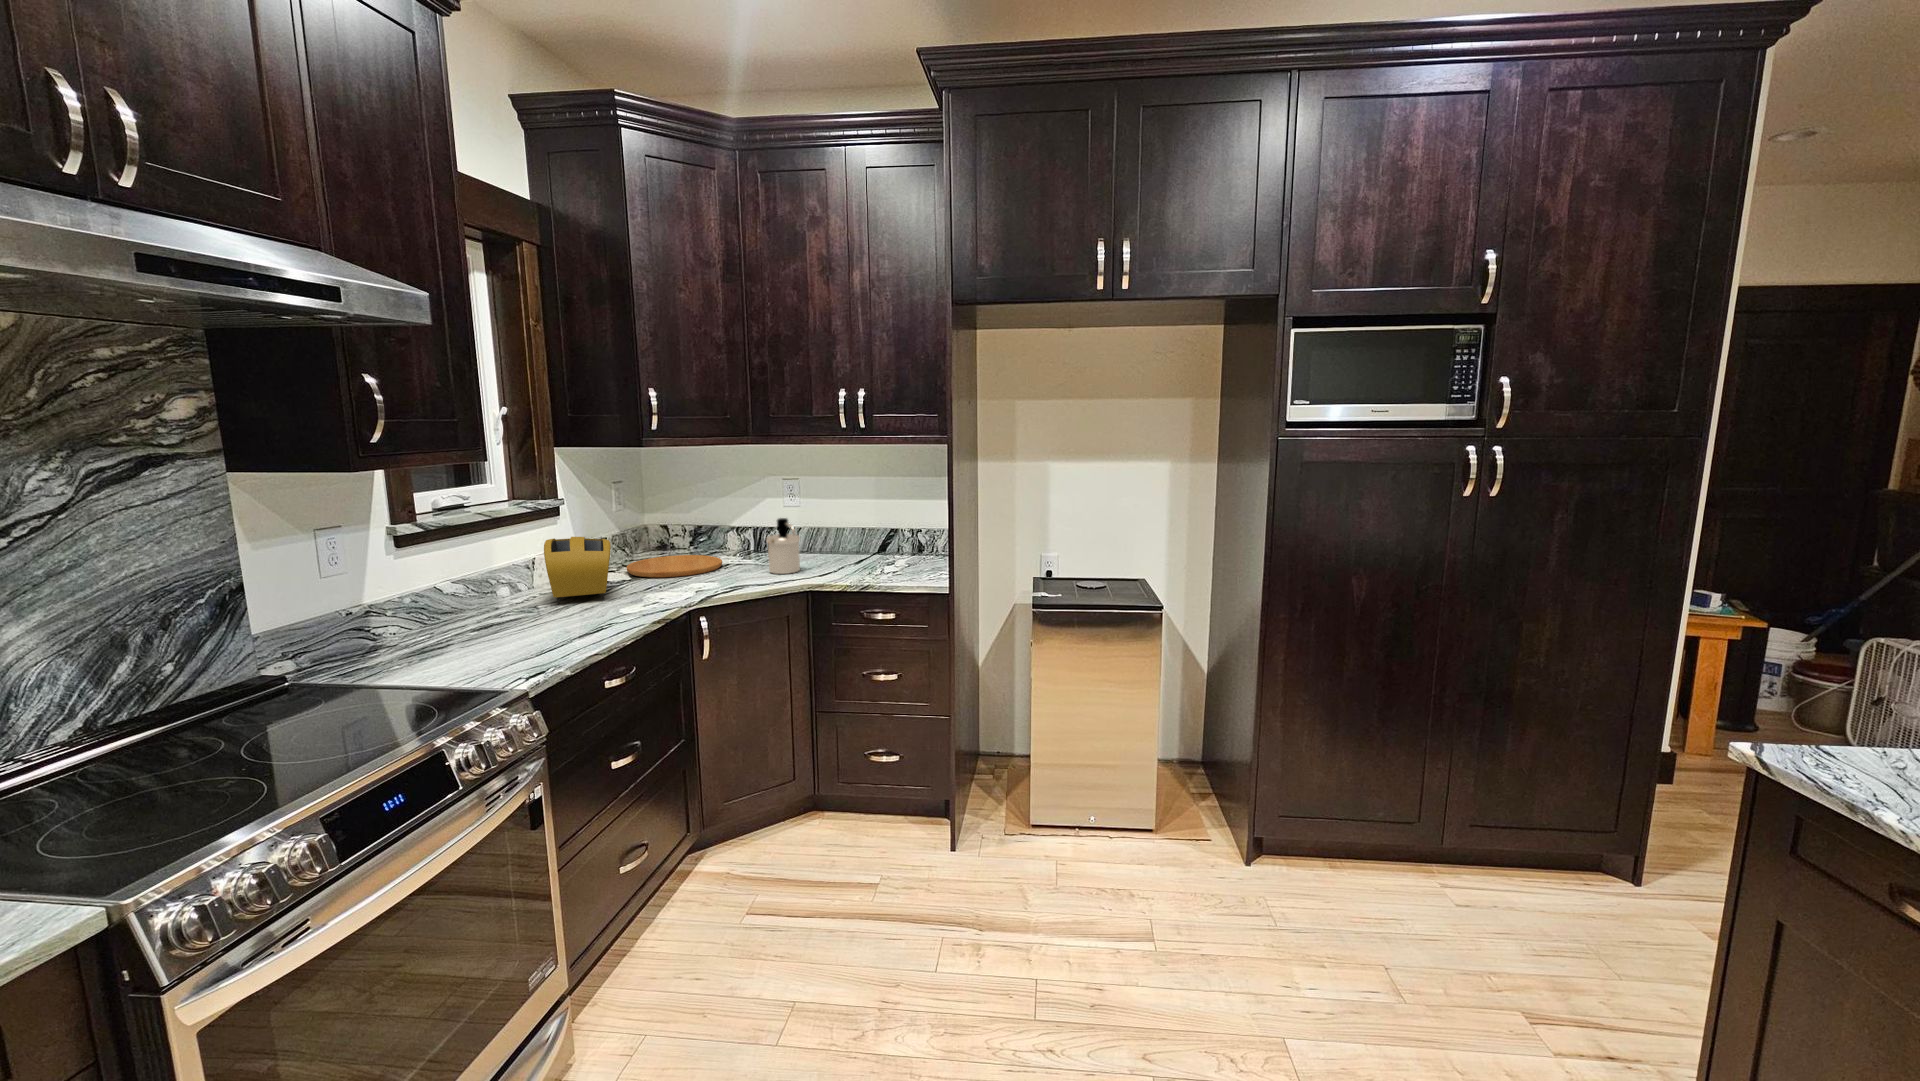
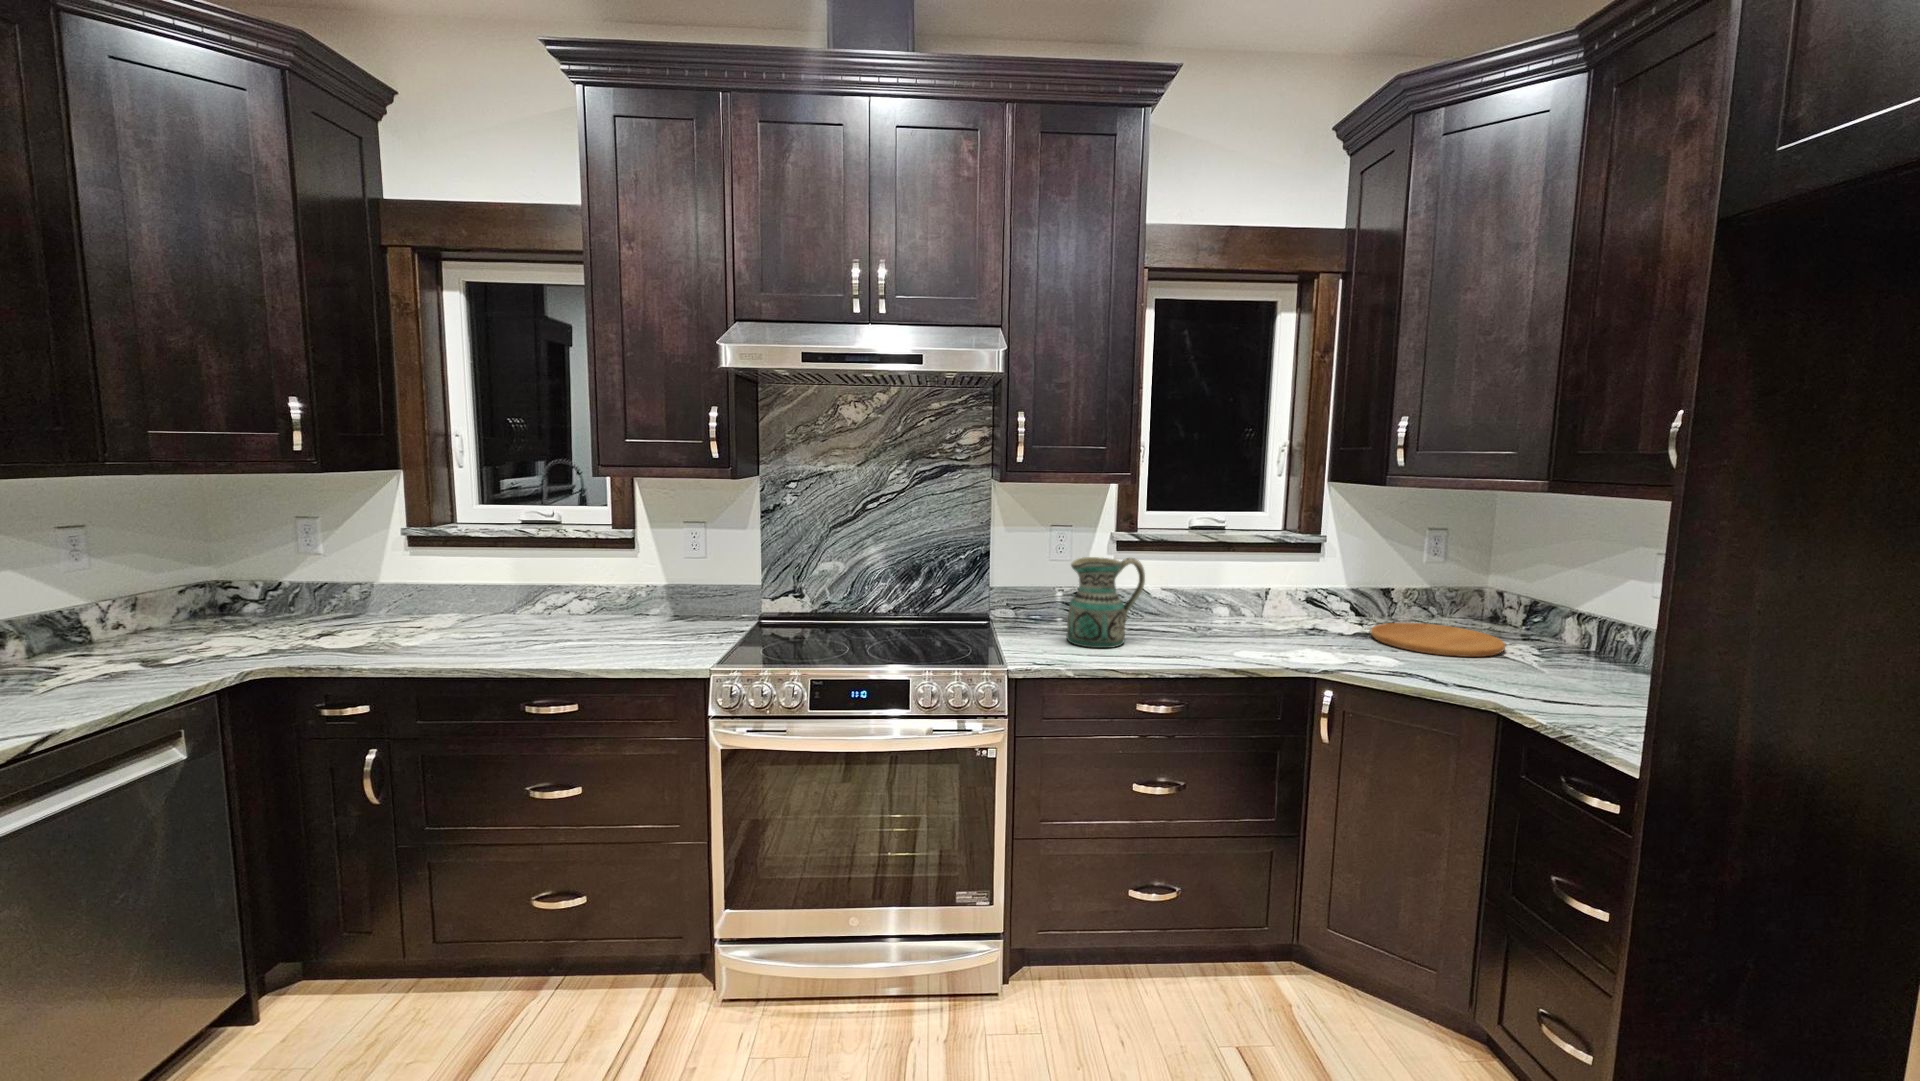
soap dispenser: present [767,518,800,574] -> none [1509,605,1574,693]
toaster: present [544,537,611,605] -> none [1228,571,1325,644]
ceramic pitcher: none [443,545,521,657] -> present [1067,557,1145,648]

